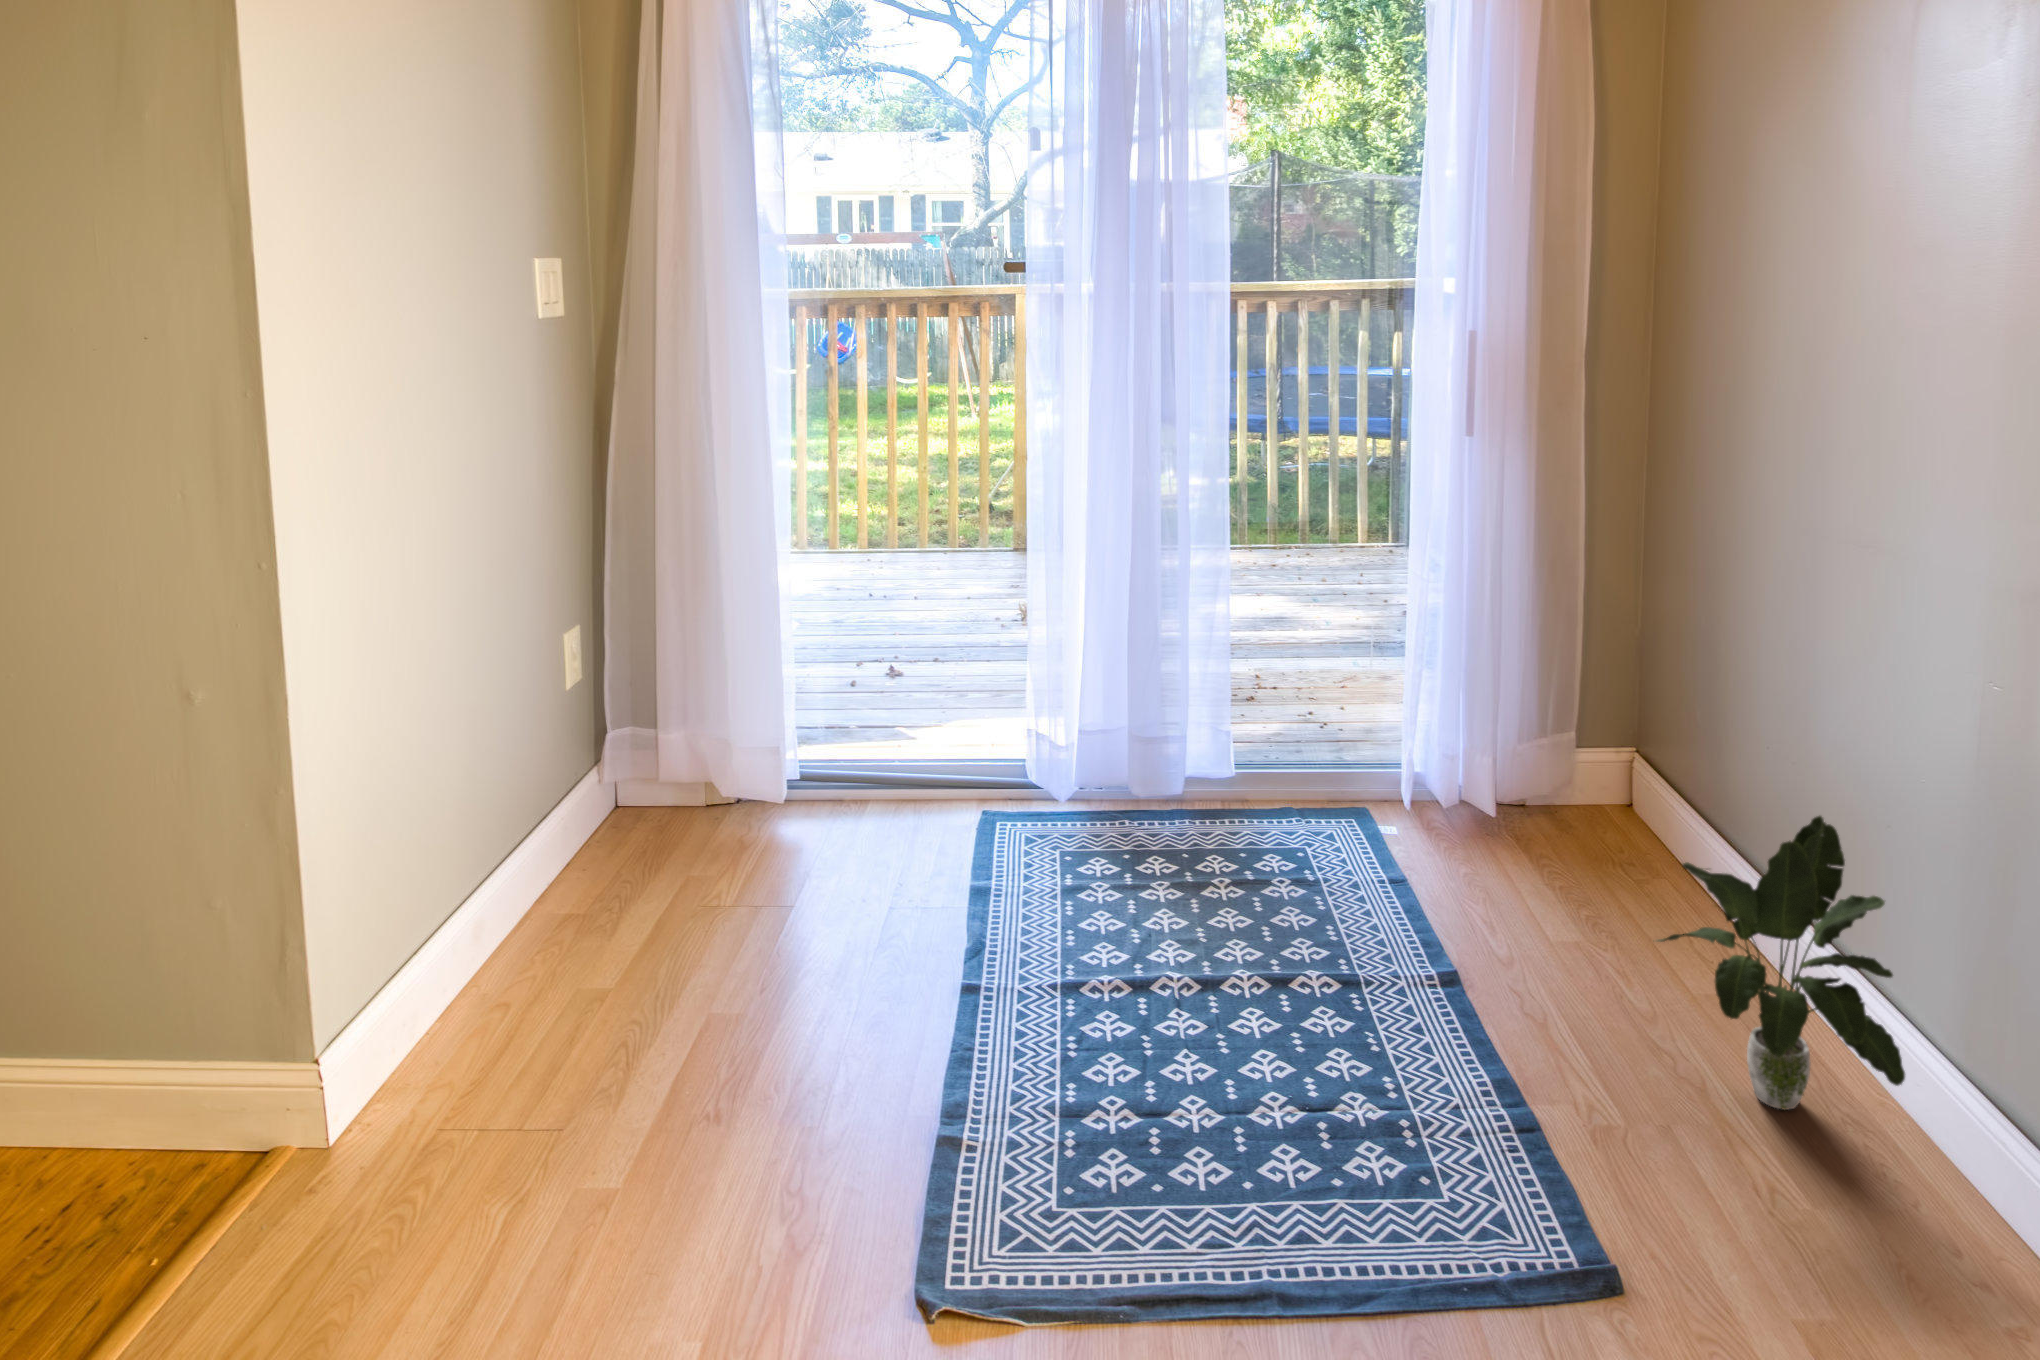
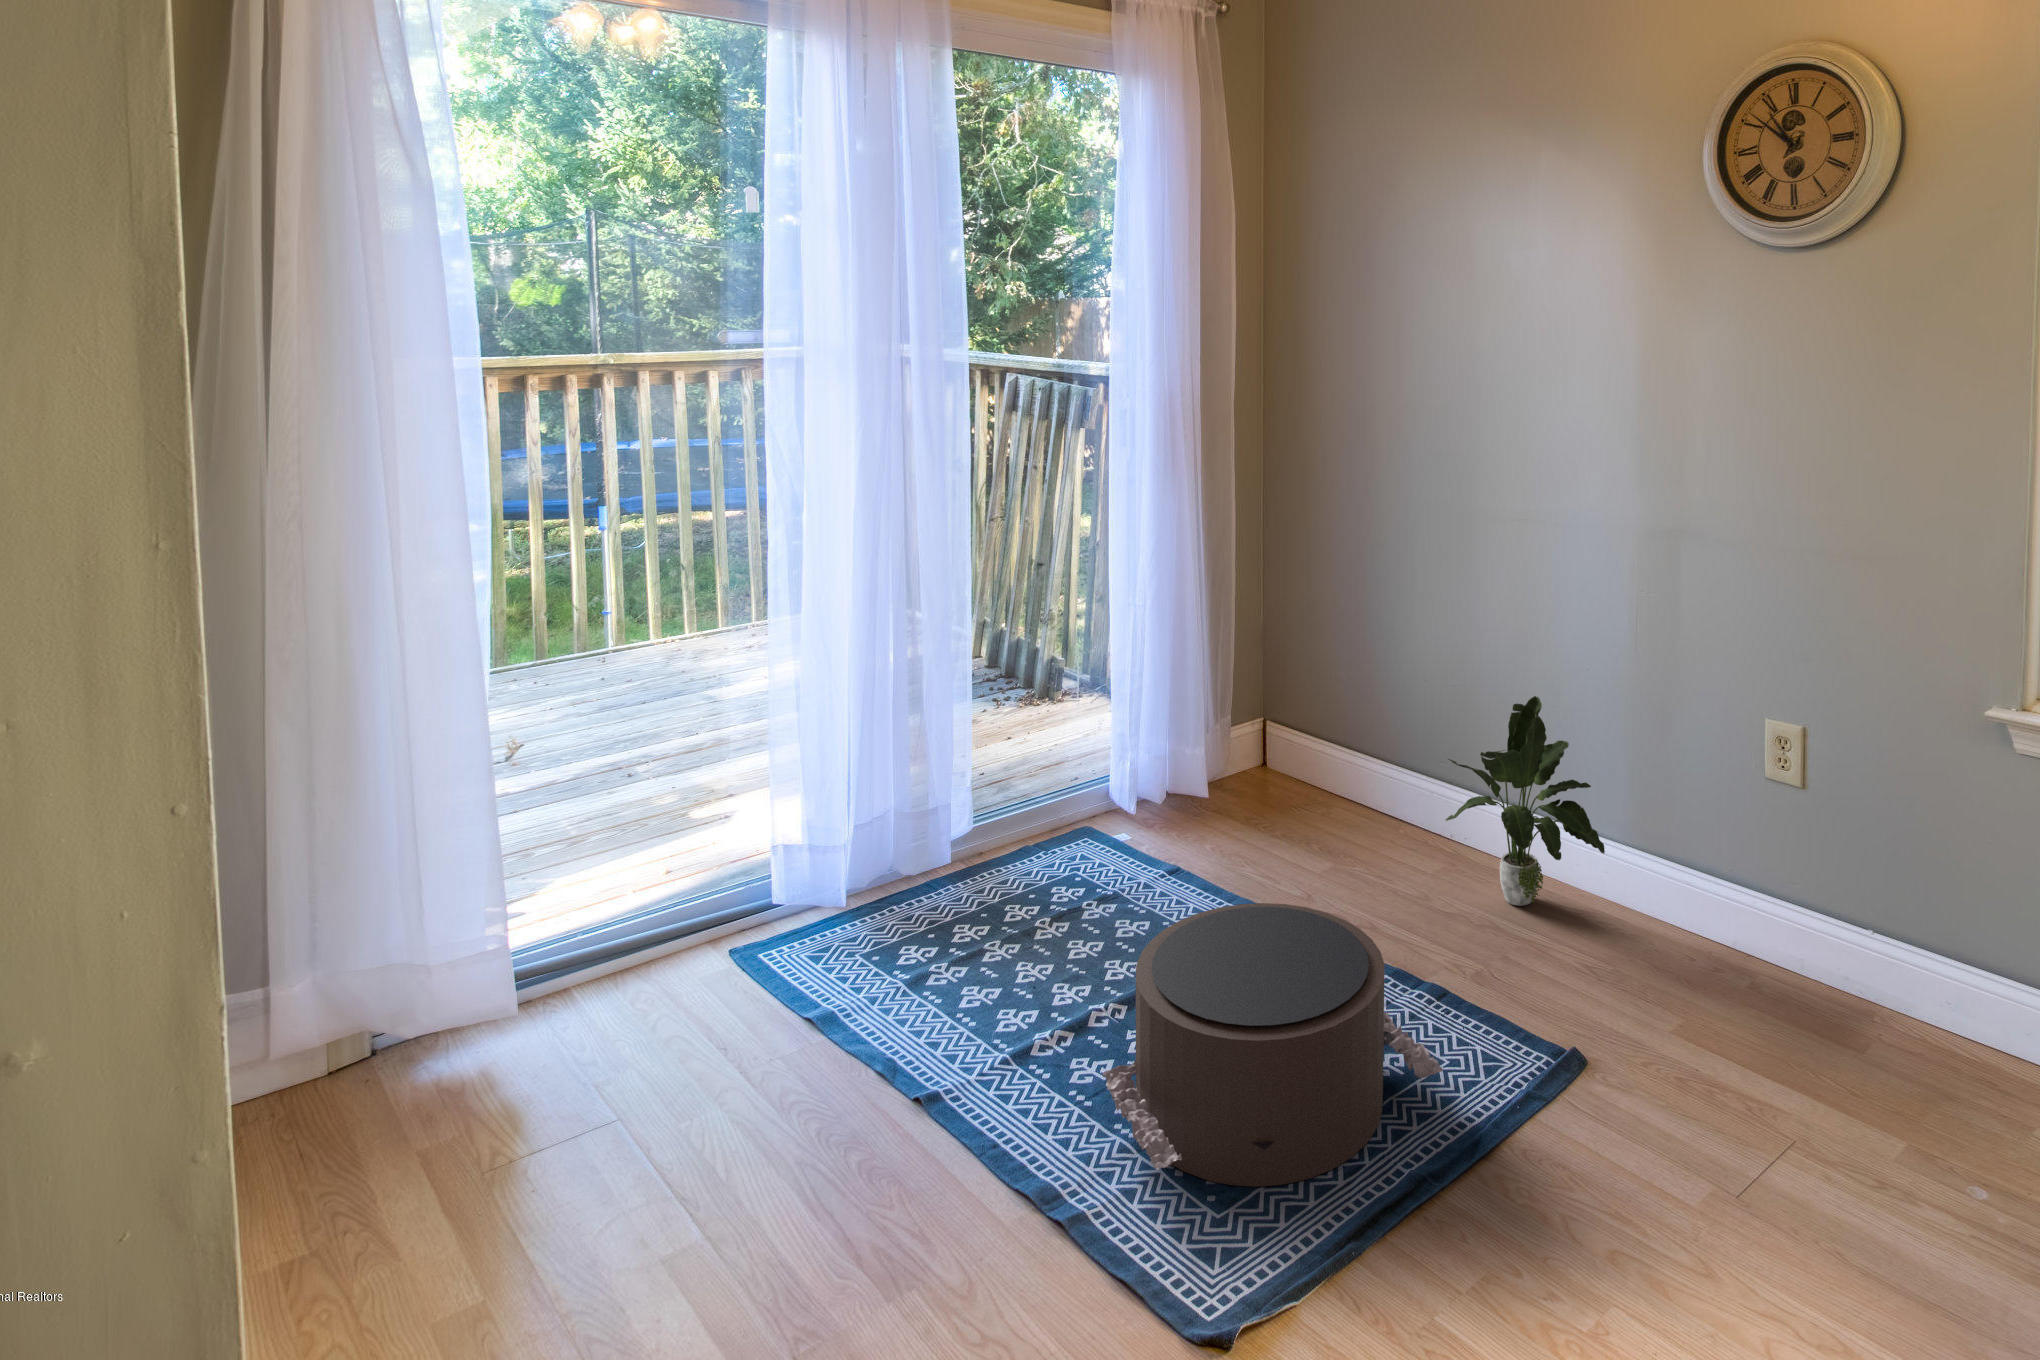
pouf: none [1011,910,1391,1241] -> present [1103,903,1443,1187]

